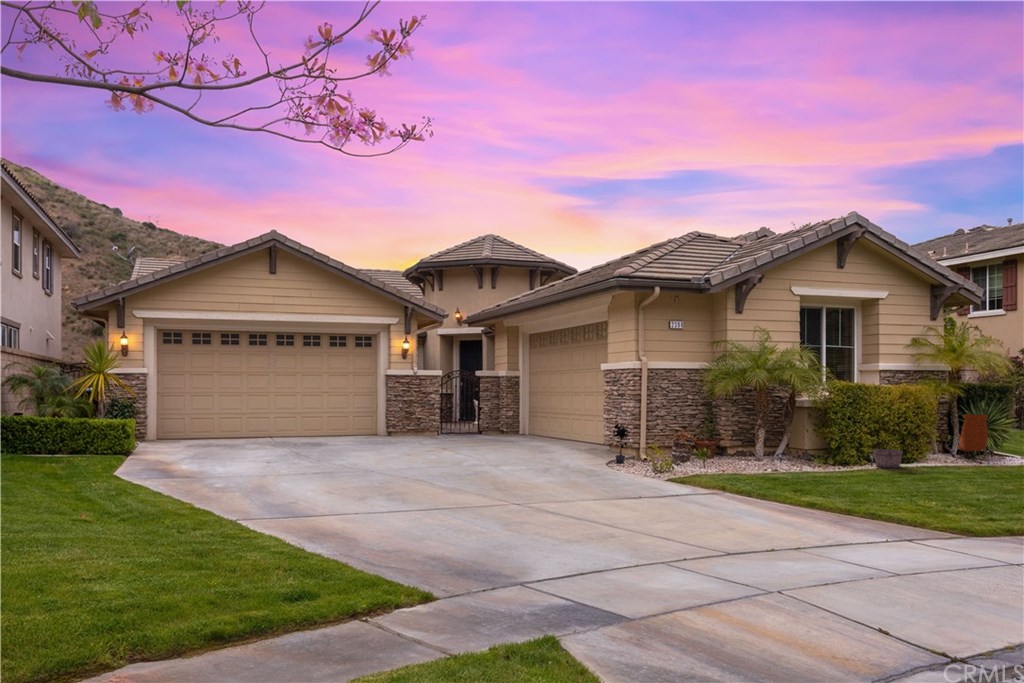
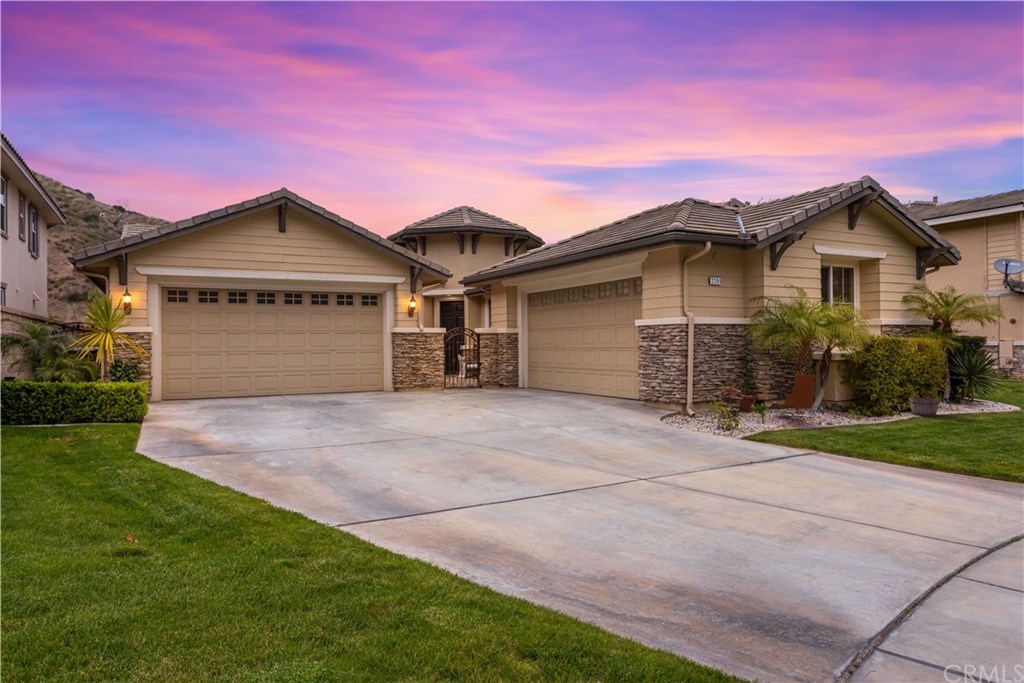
lounge chair: present [956,414,988,462] -> present [776,374,816,419]
potted plant: present [613,424,629,463] -> none [658,377,678,417]

